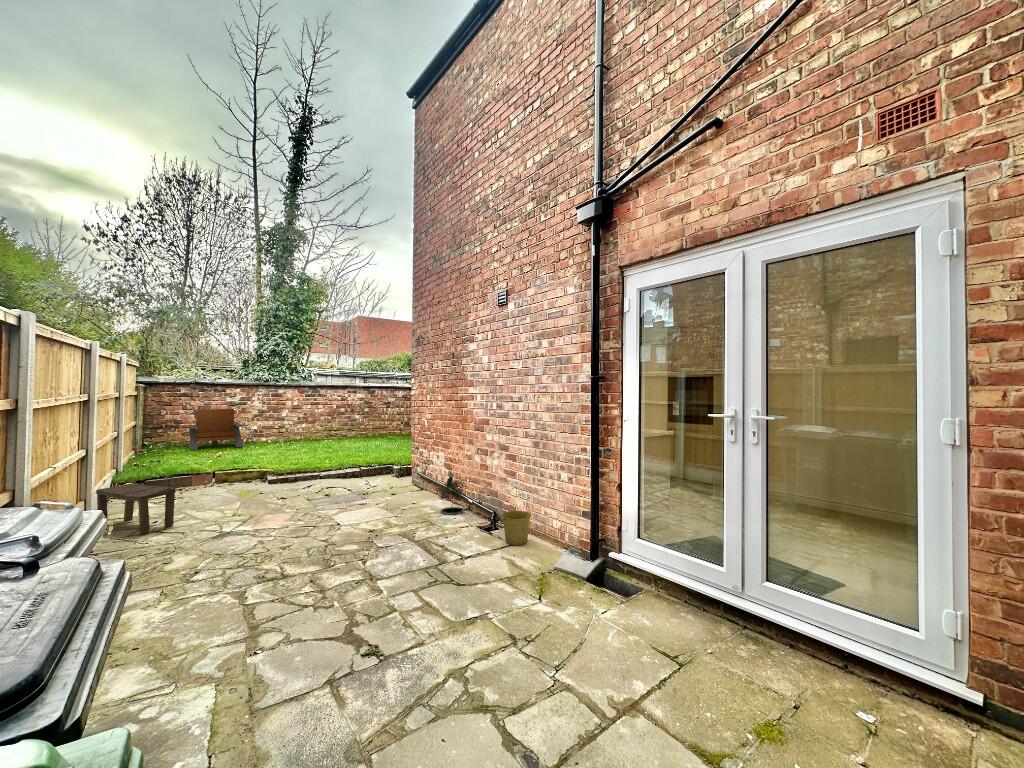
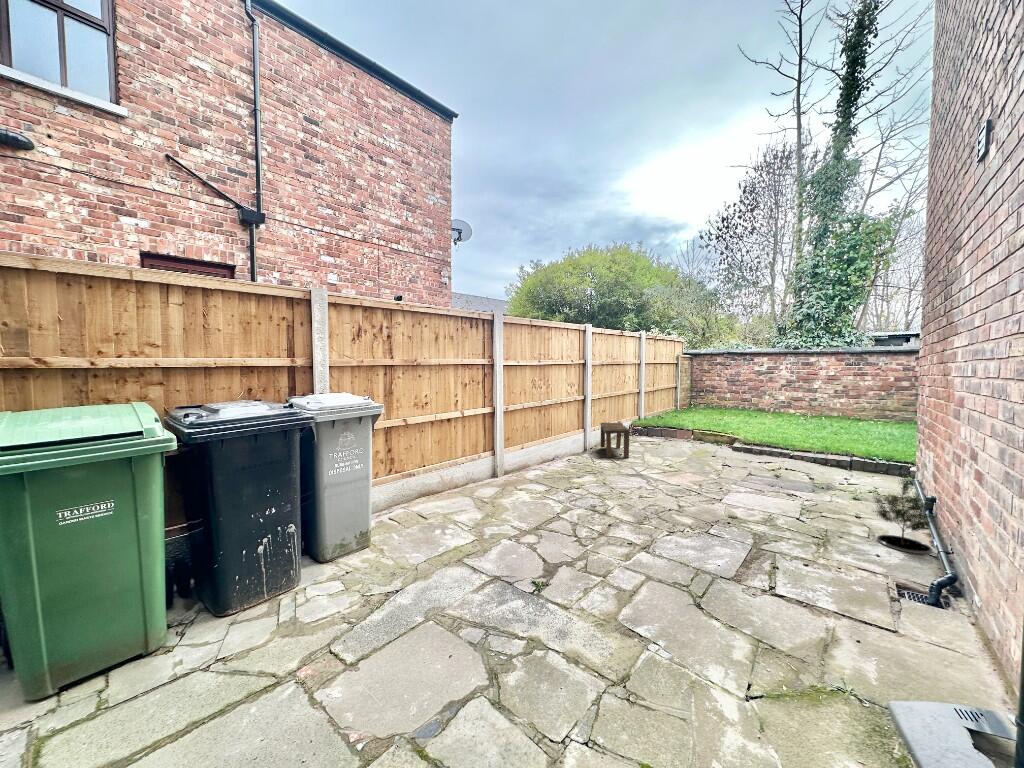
lounge chair: present [189,409,243,451] -> none [715,377,765,415]
bucket: present [500,511,532,546] -> none [888,566,980,648]

